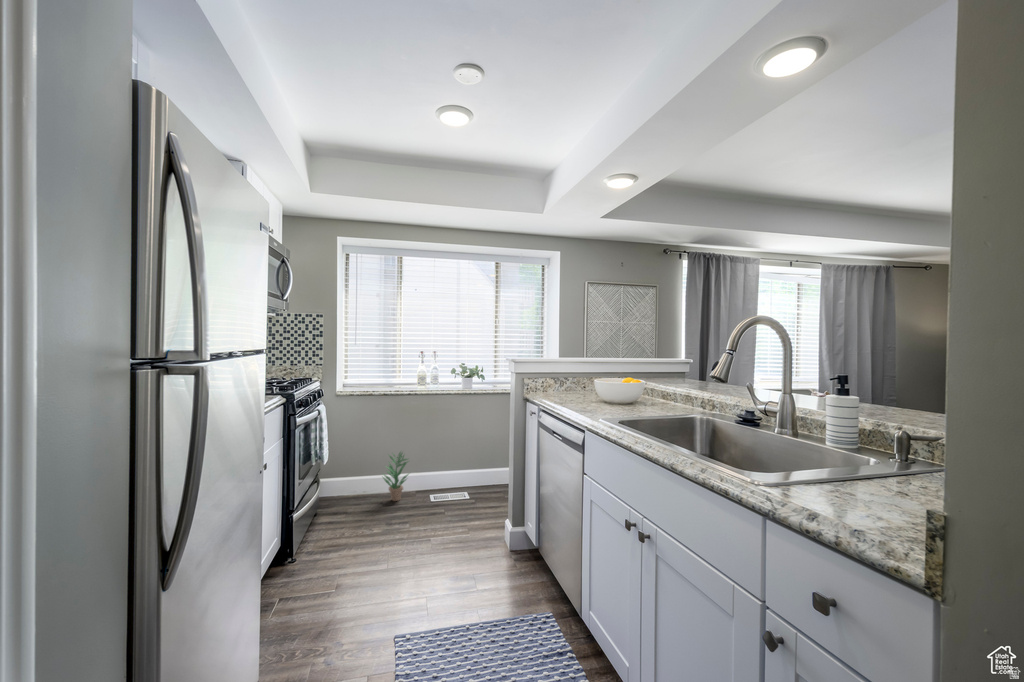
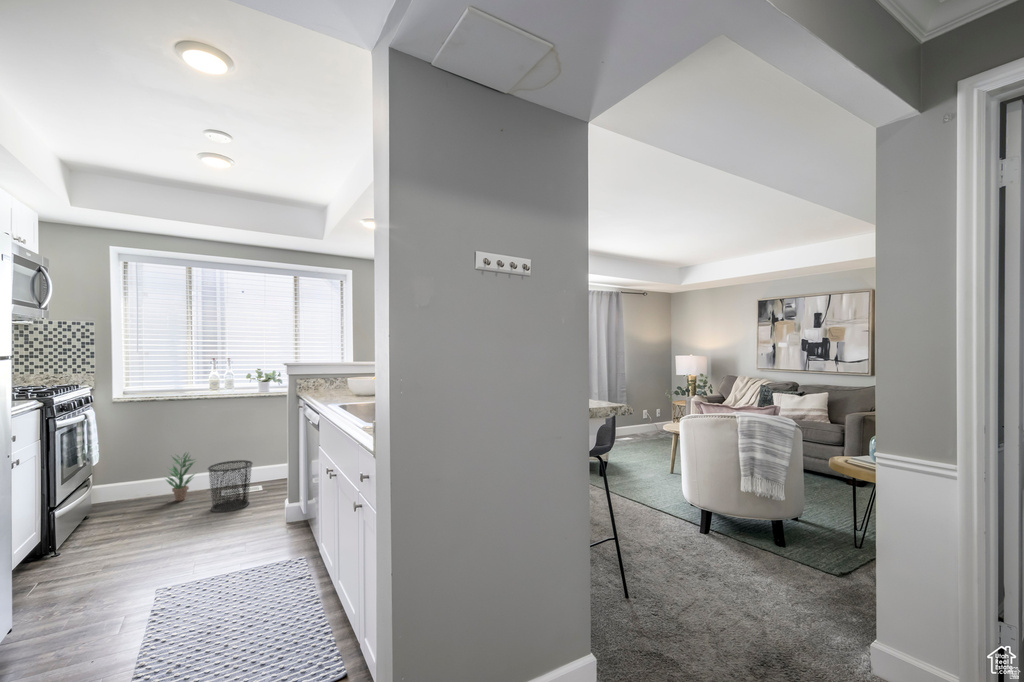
waste bin: none [424,465,466,523] -> present [208,460,253,512]

